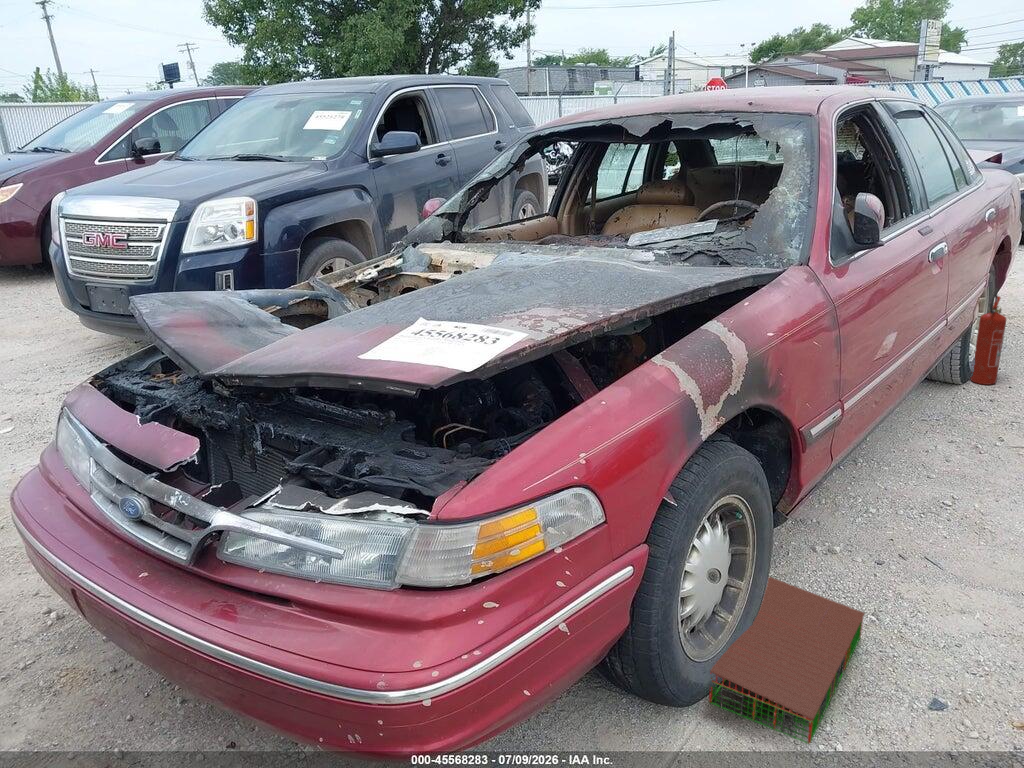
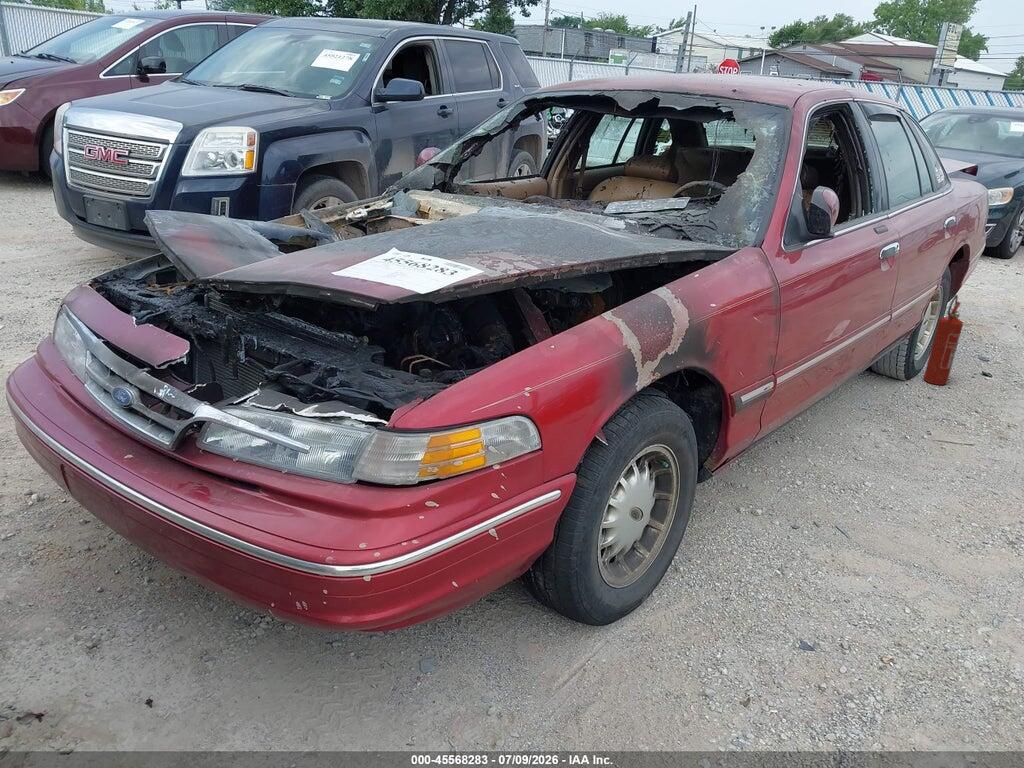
storage bin: present [709,577,865,744] -> none [621,527,772,666]

